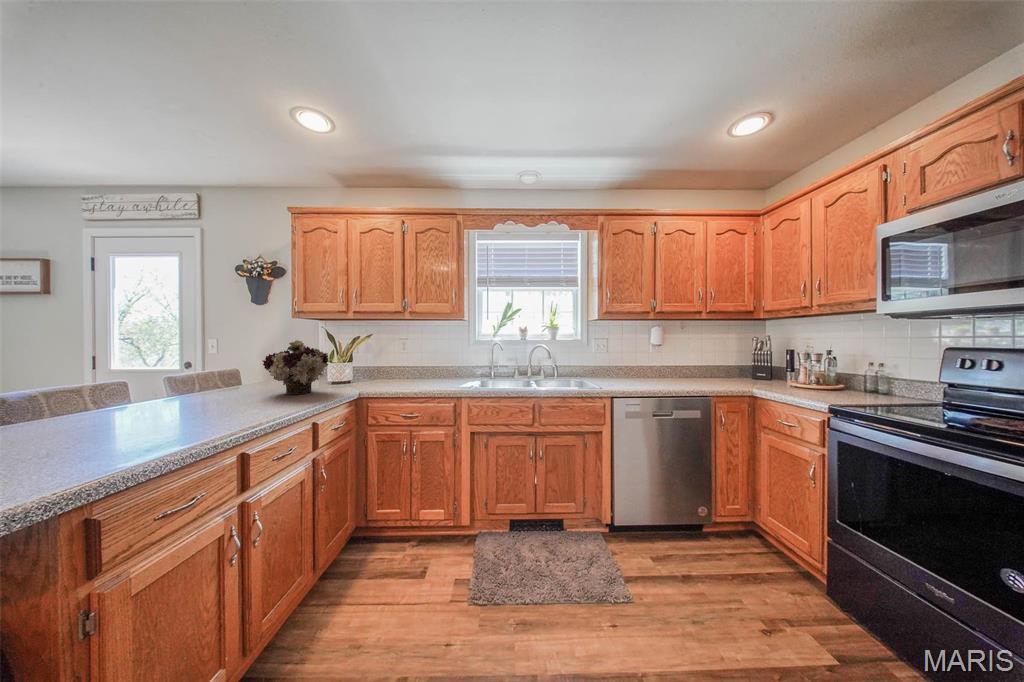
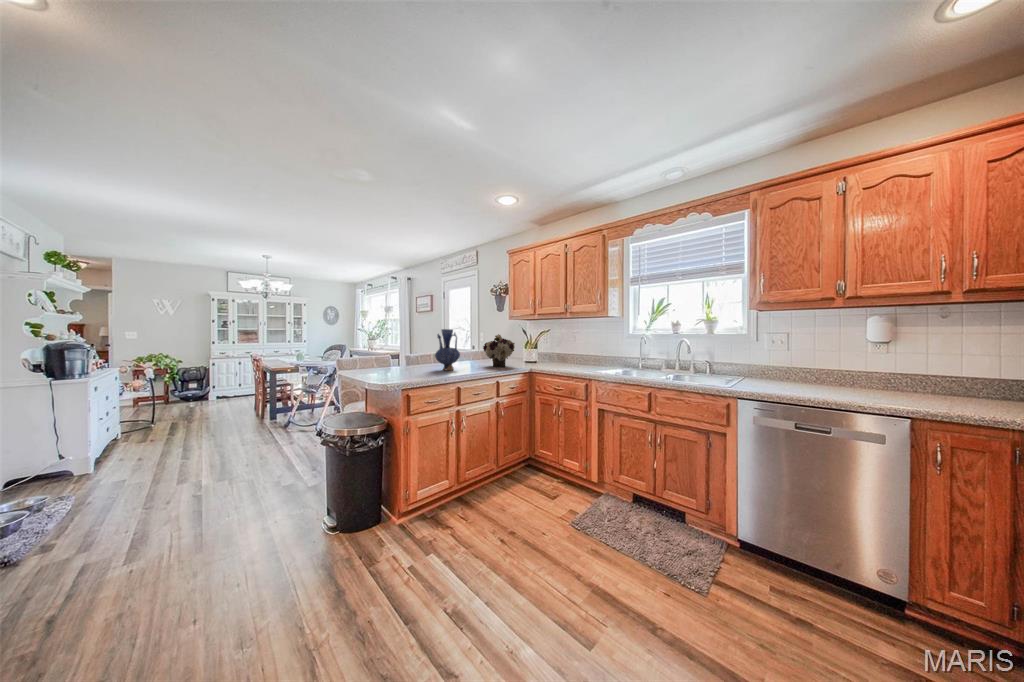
vase: none [142,332,220,421] -> present [435,329,460,370]

